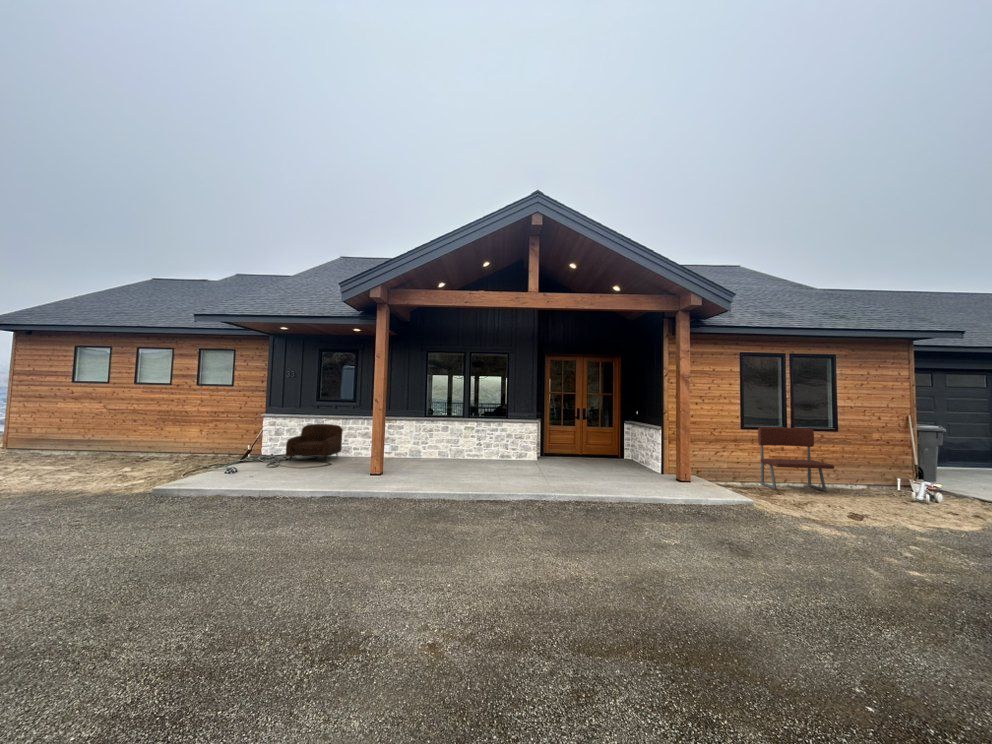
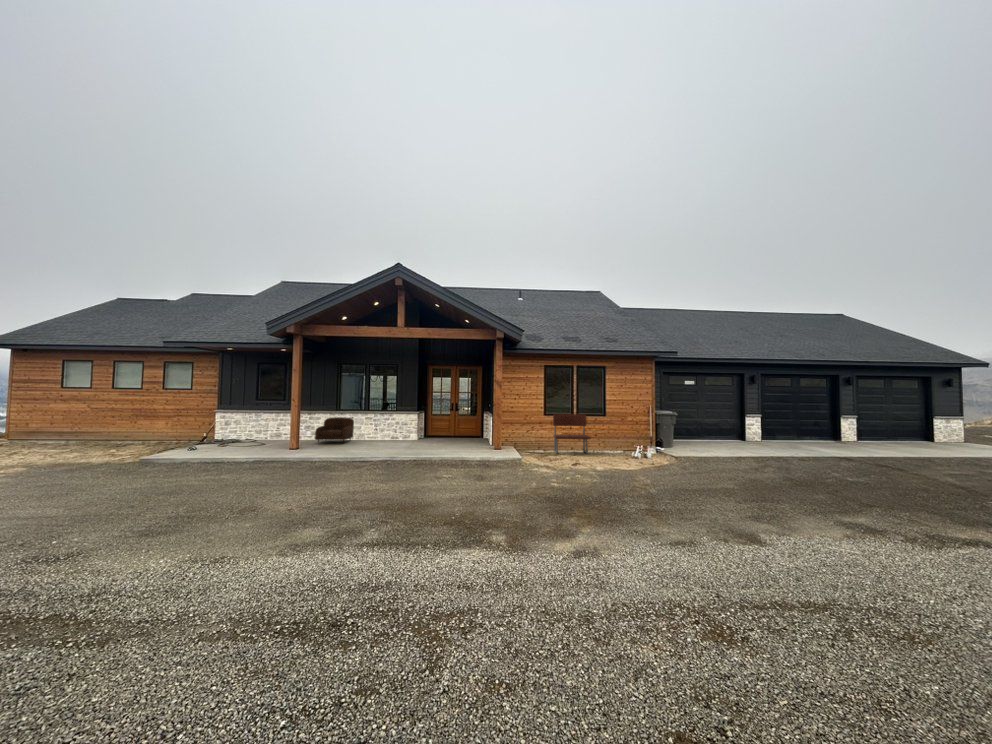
armchair: present [286,424,343,461] -> present [315,417,354,442]

